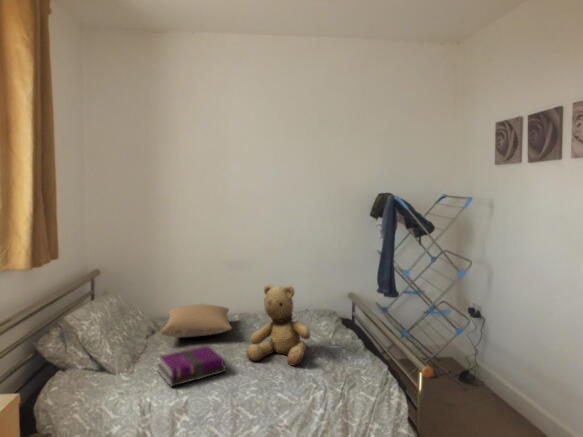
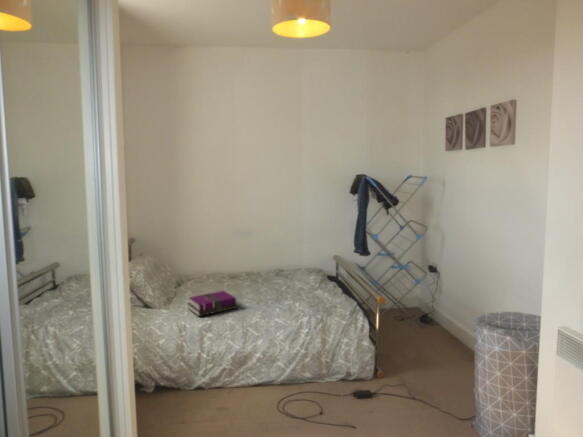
teddy bear: present [246,285,310,366] -> none [252,246,300,304]
pillow: present [161,304,232,337] -> none [188,264,241,288]

